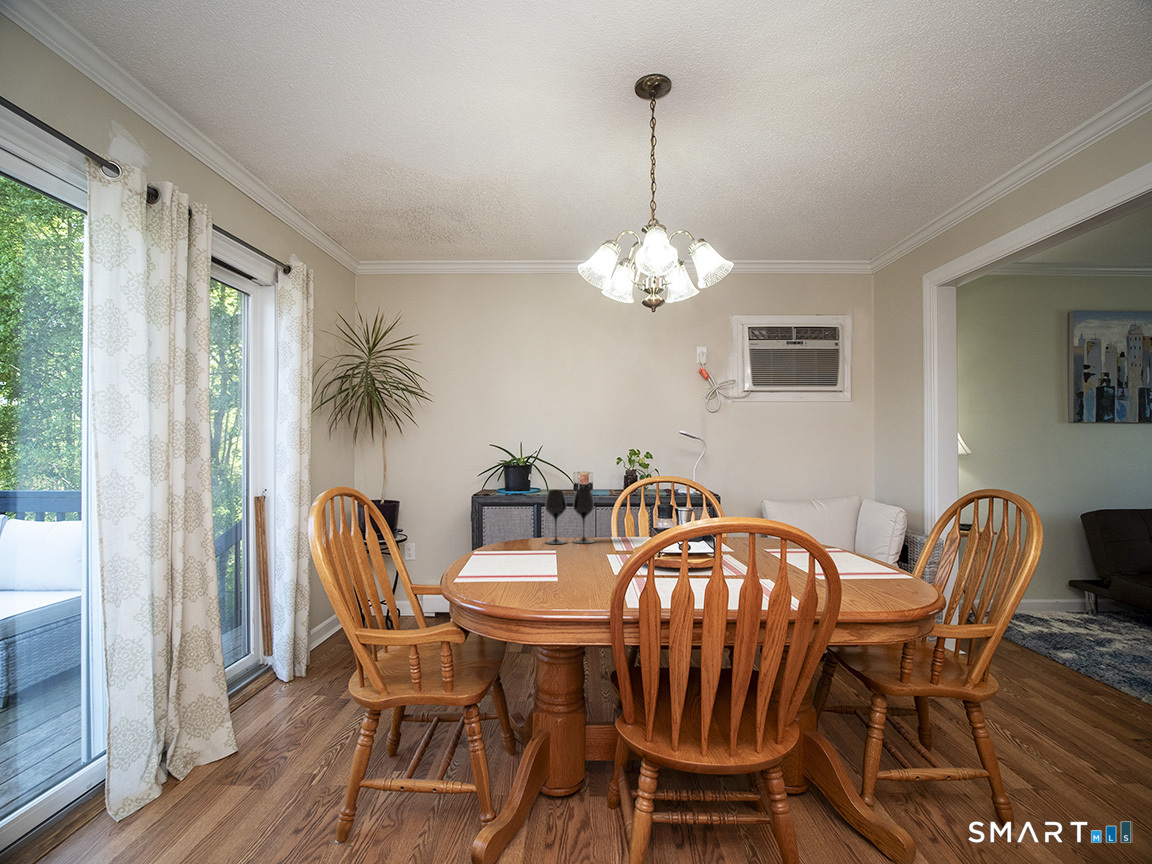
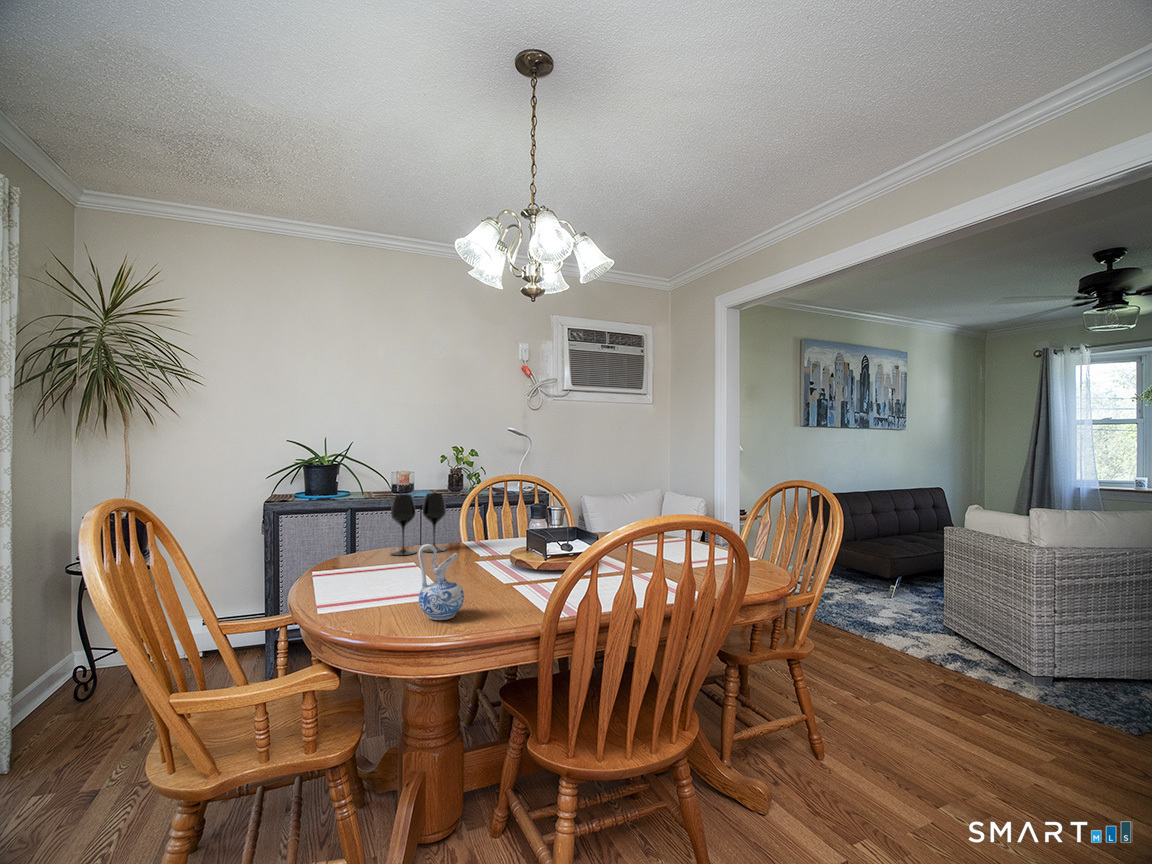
ceramic pitcher: none [525,530,564,598] -> present [418,544,464,620]

